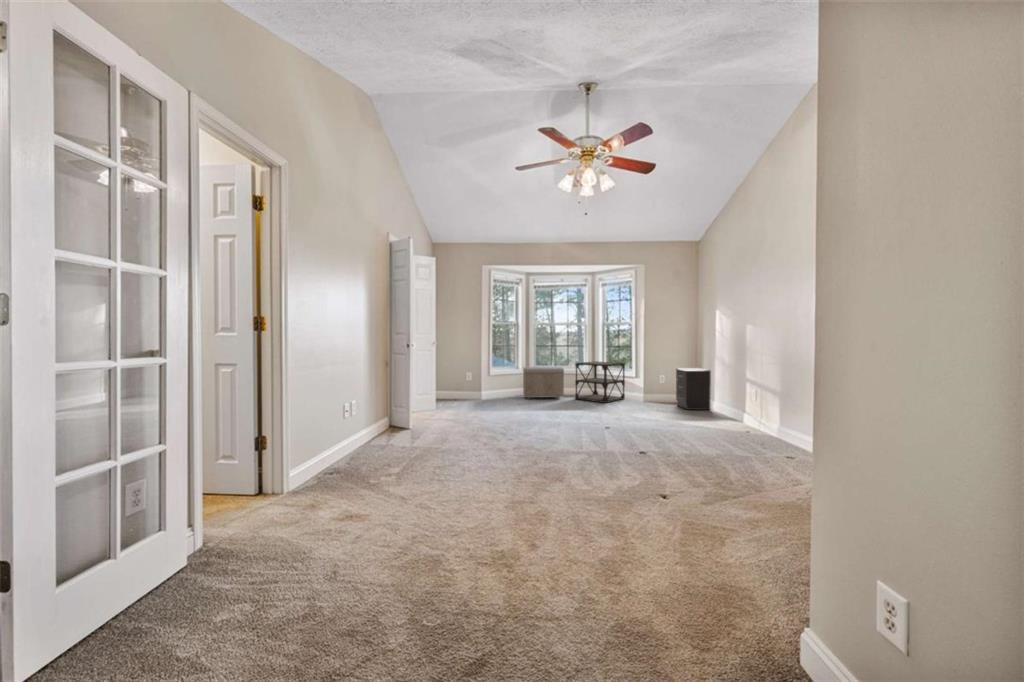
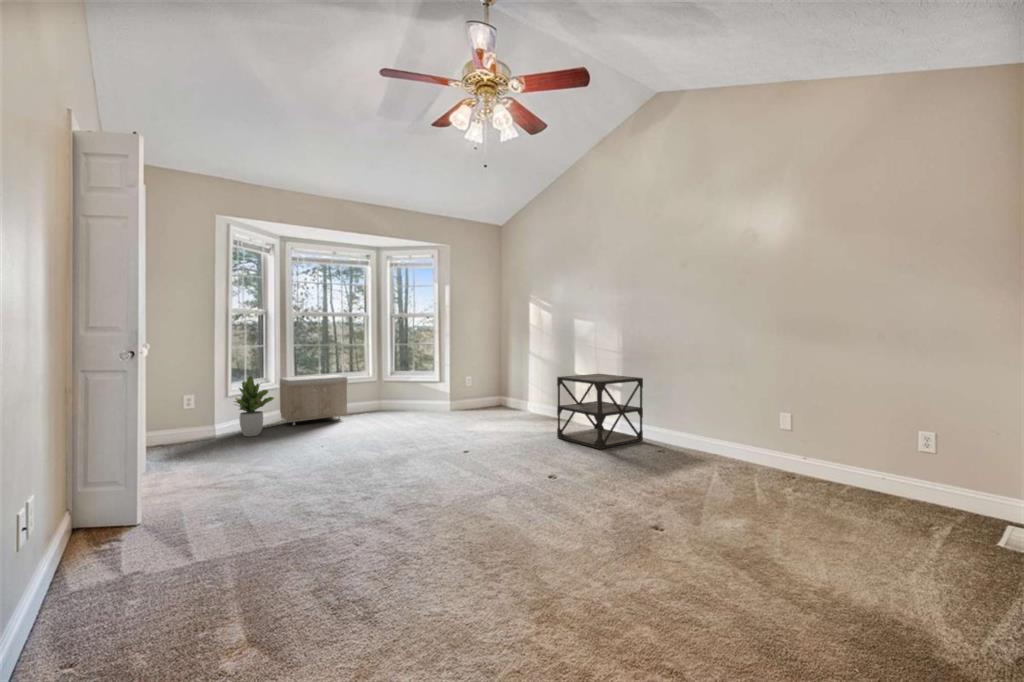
side table: present [575,362,625,403] -> present [557,374,643,449]
potted plant: none [488,364,512,402] -> present [235,376,274,436]
dresser: present [676,368,711,410] -> none [487,367,527,415]

